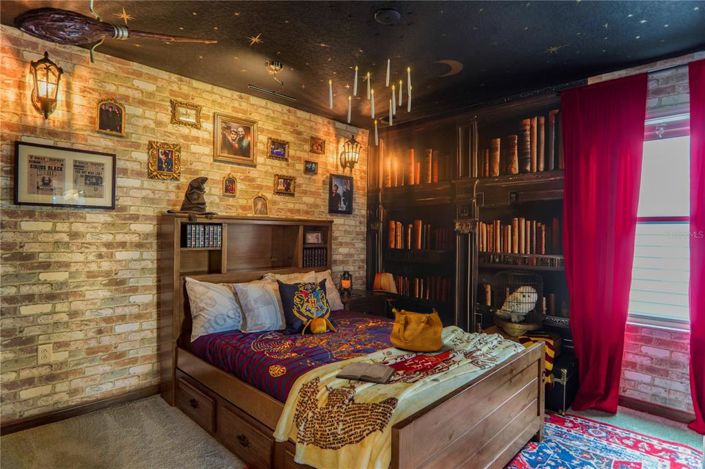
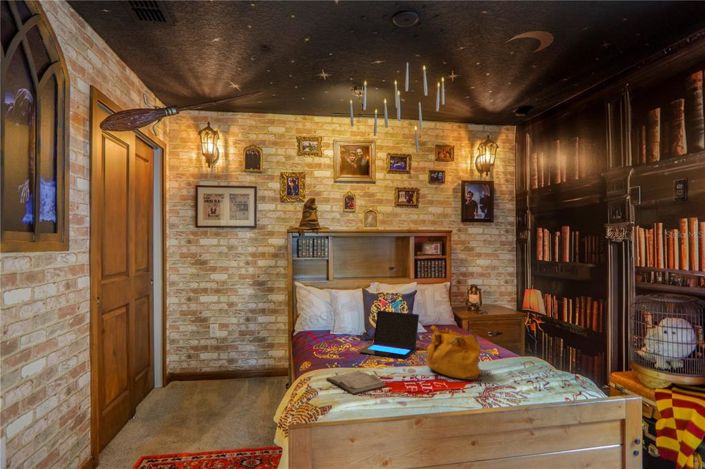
laptop: none [309,301,361,346] -> present [358,311,419,359]

